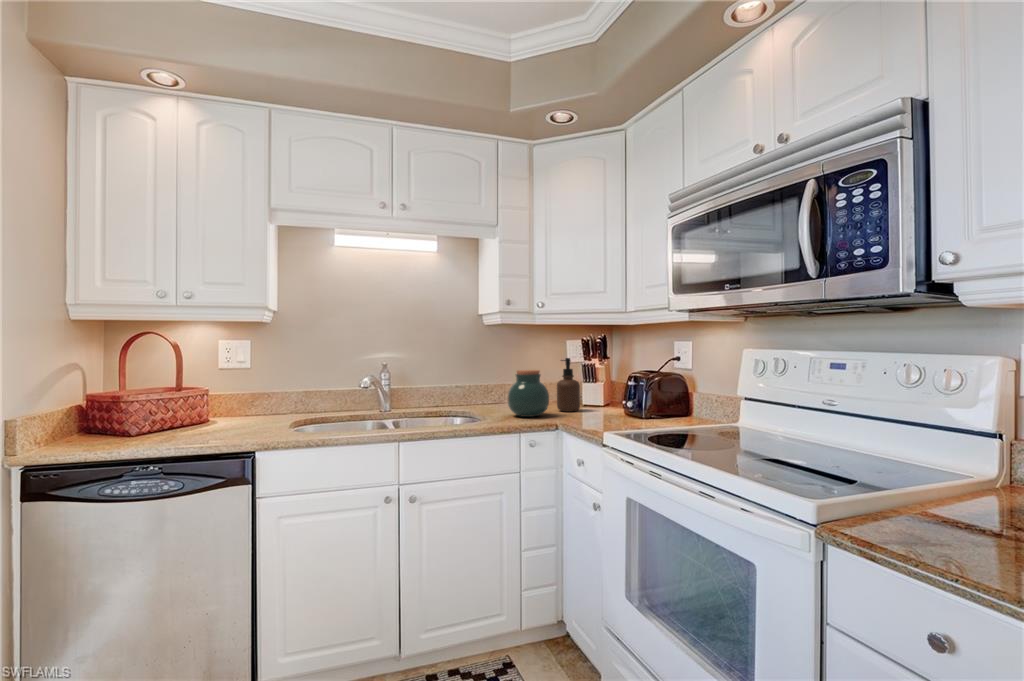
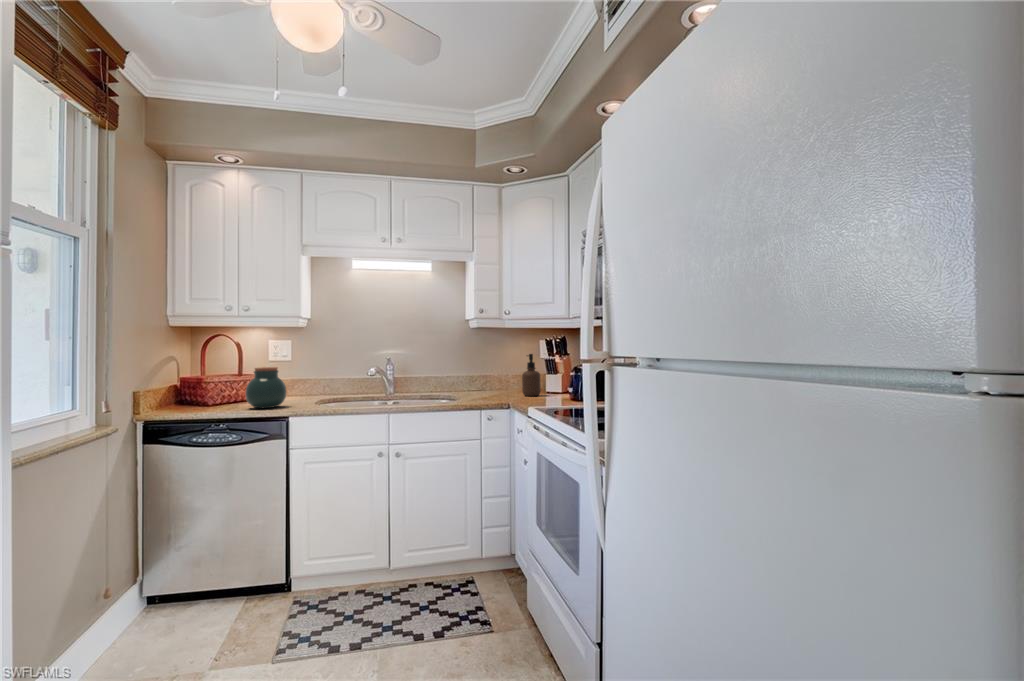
jar: present [508,370,549,417] -> present [246,367,287,408]

